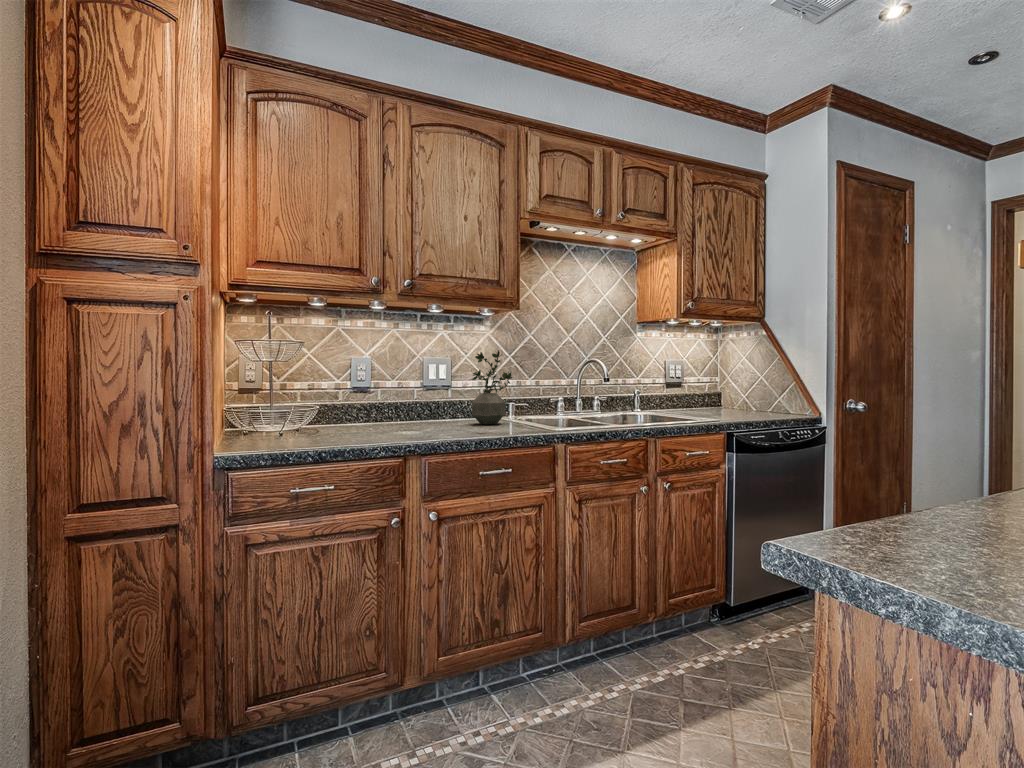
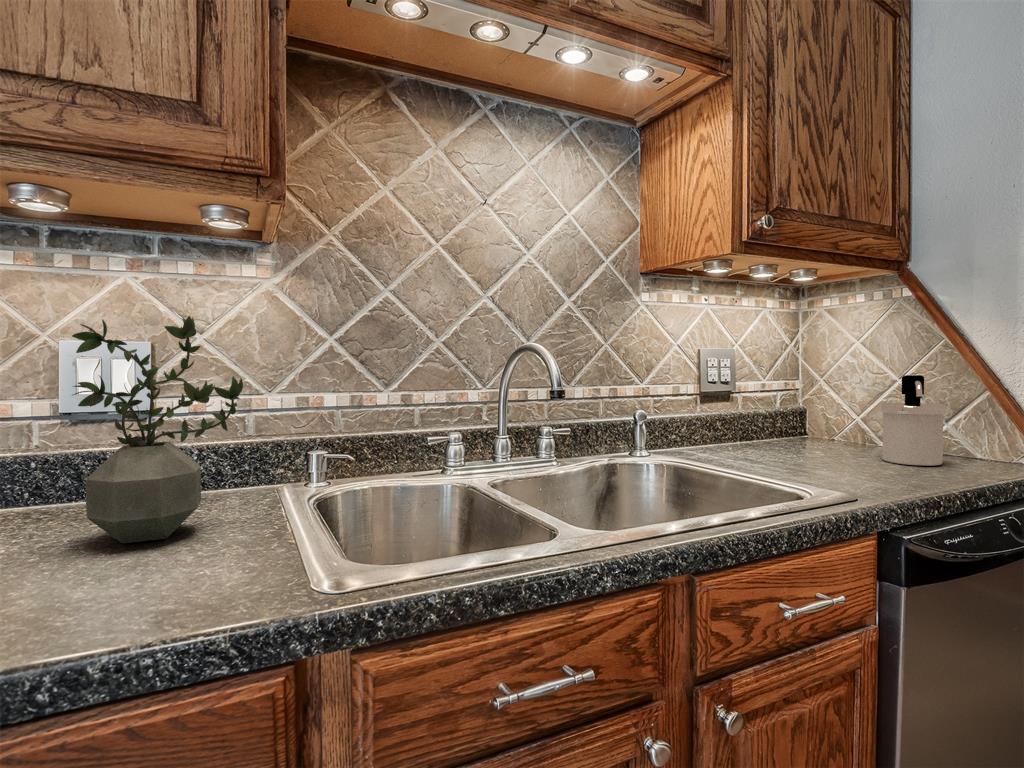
soap dispenser: none [748,372,774,412] -> present [881,375,946,466]

